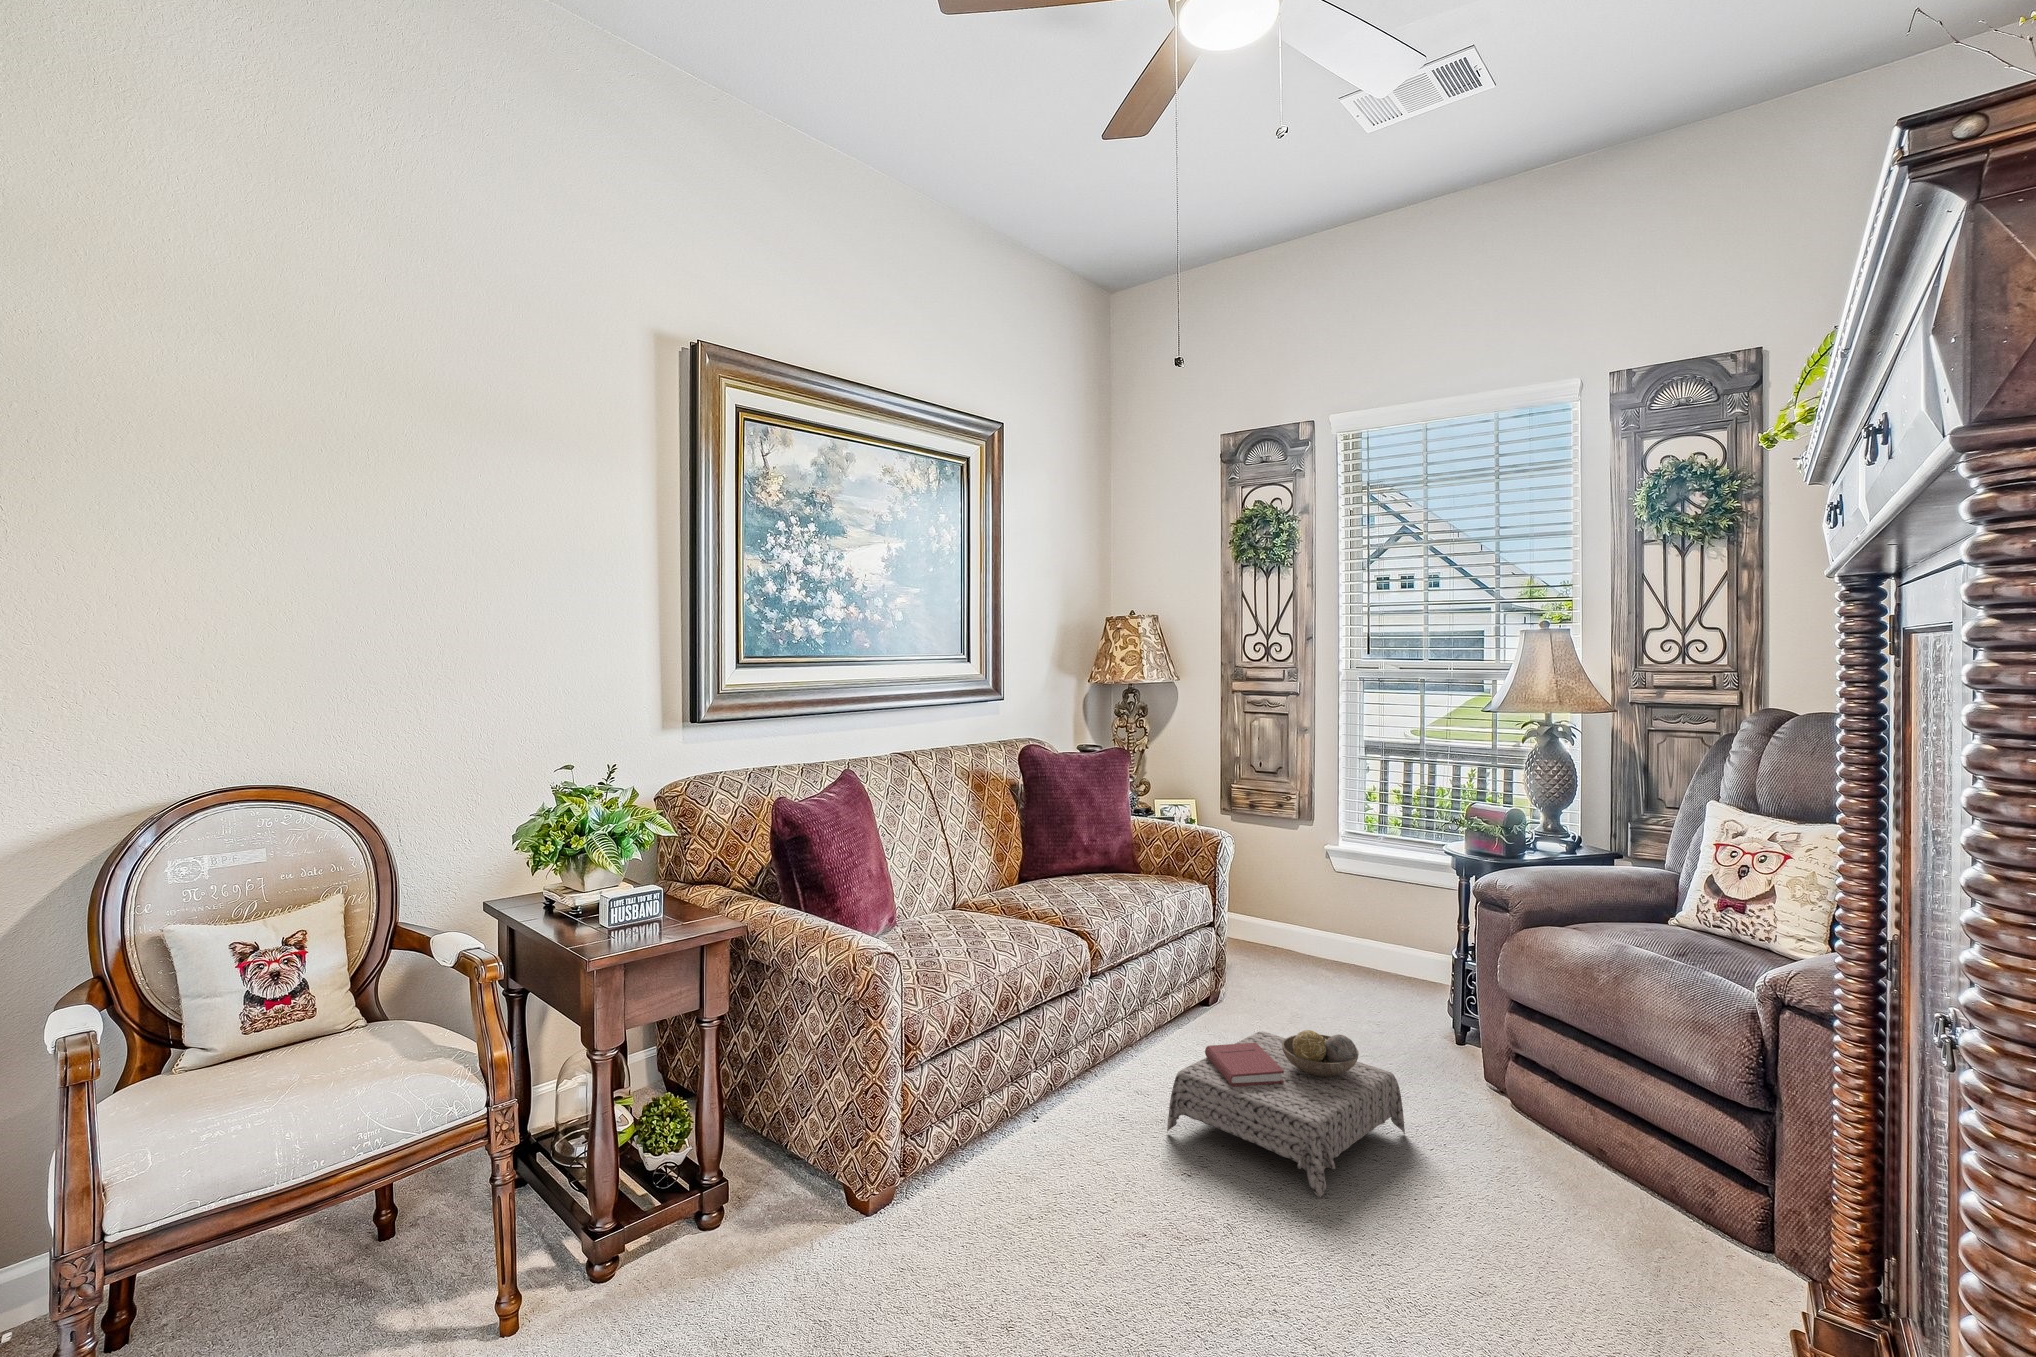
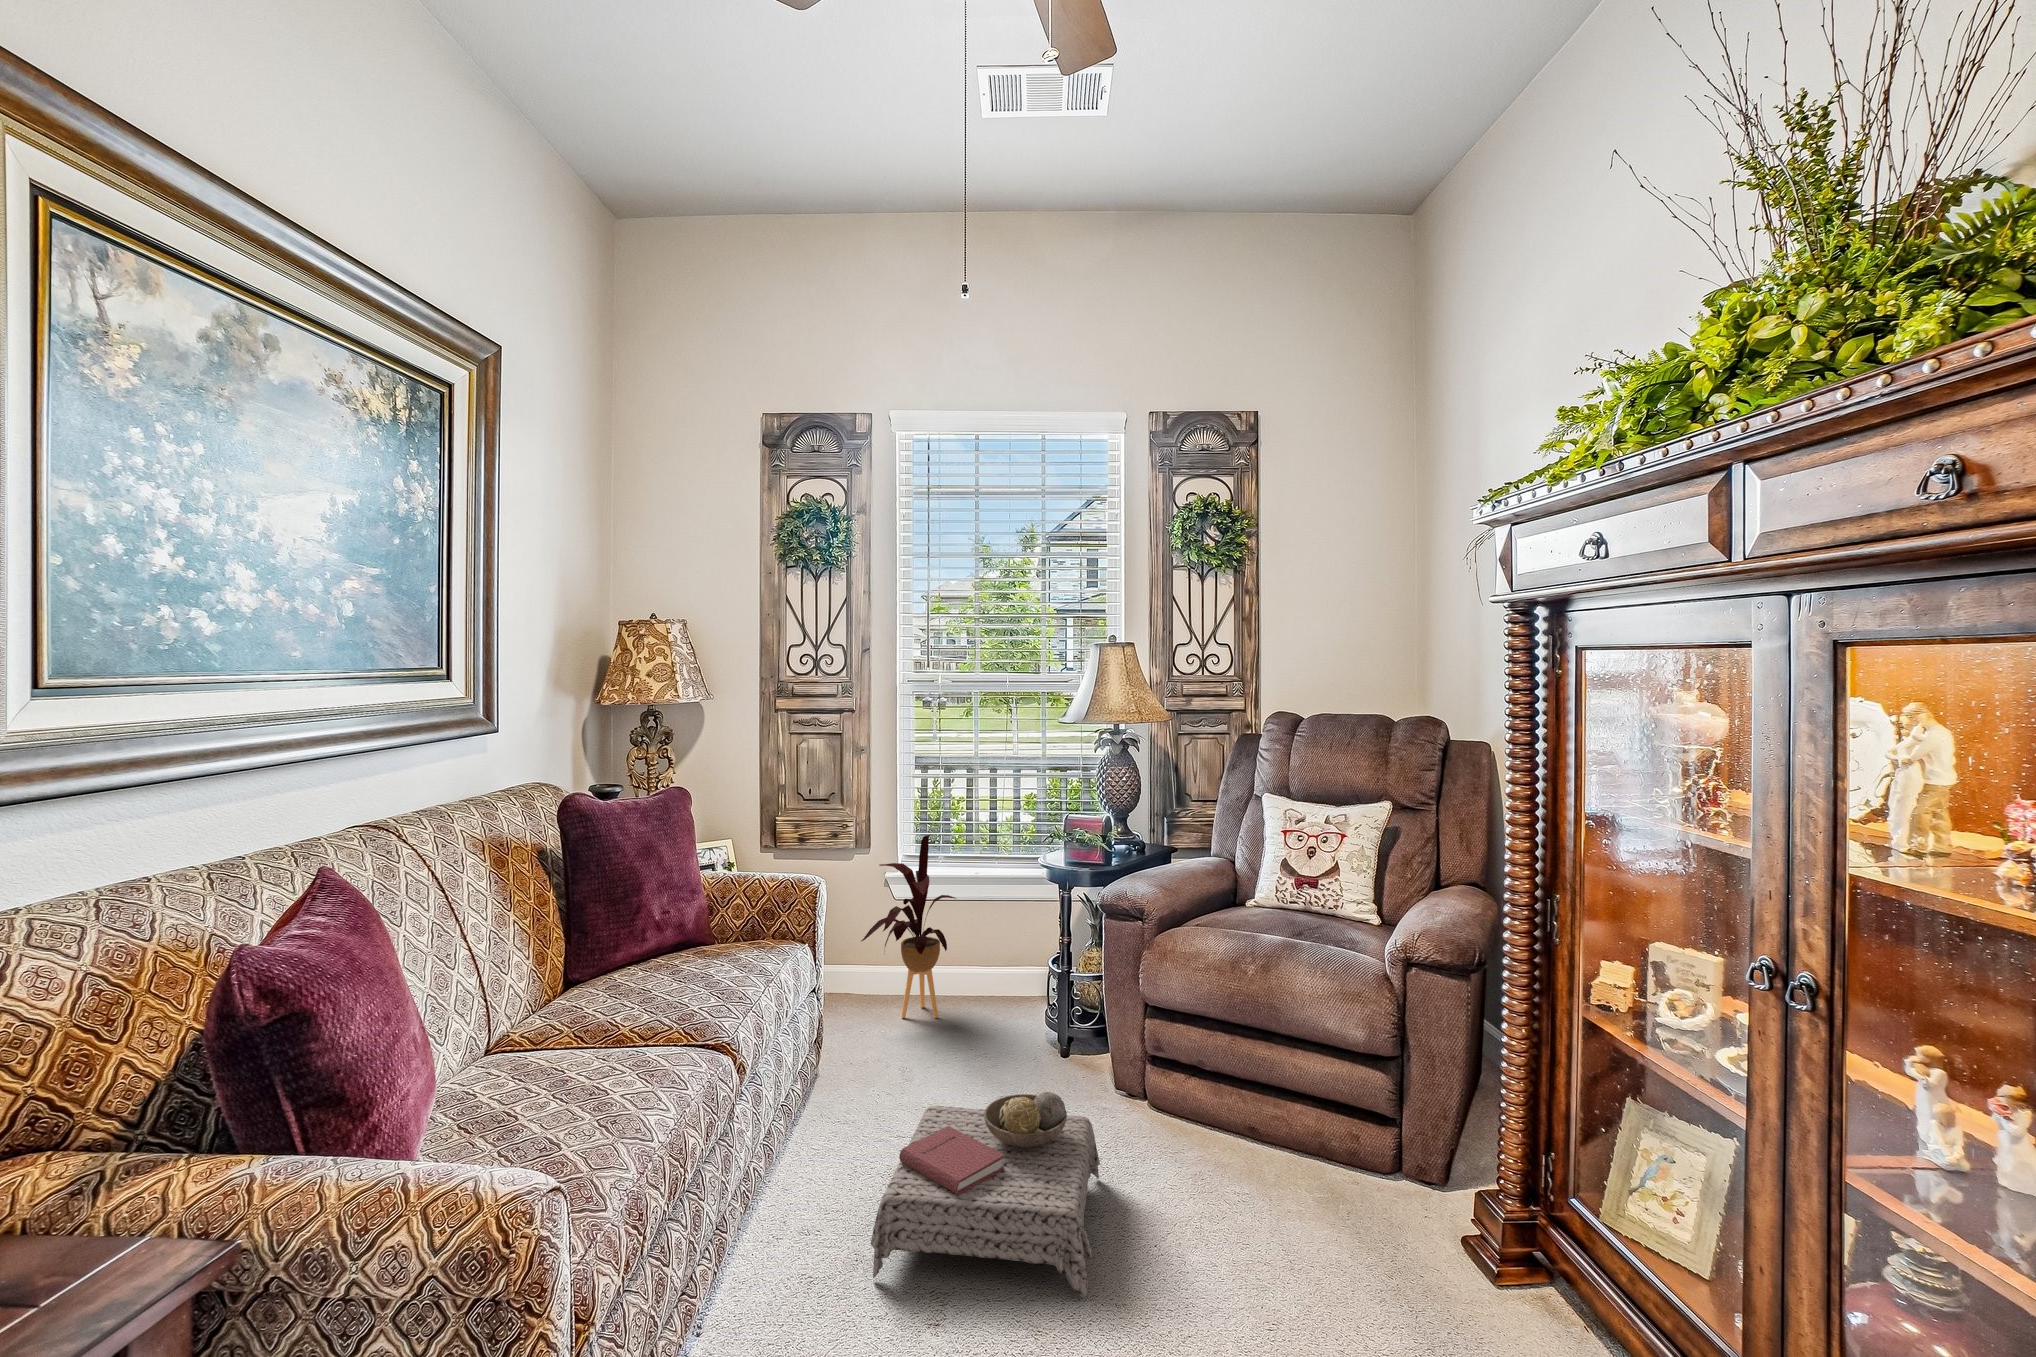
house plant: none [1280,813,1376,988] -> present [861,835,956,1018]

